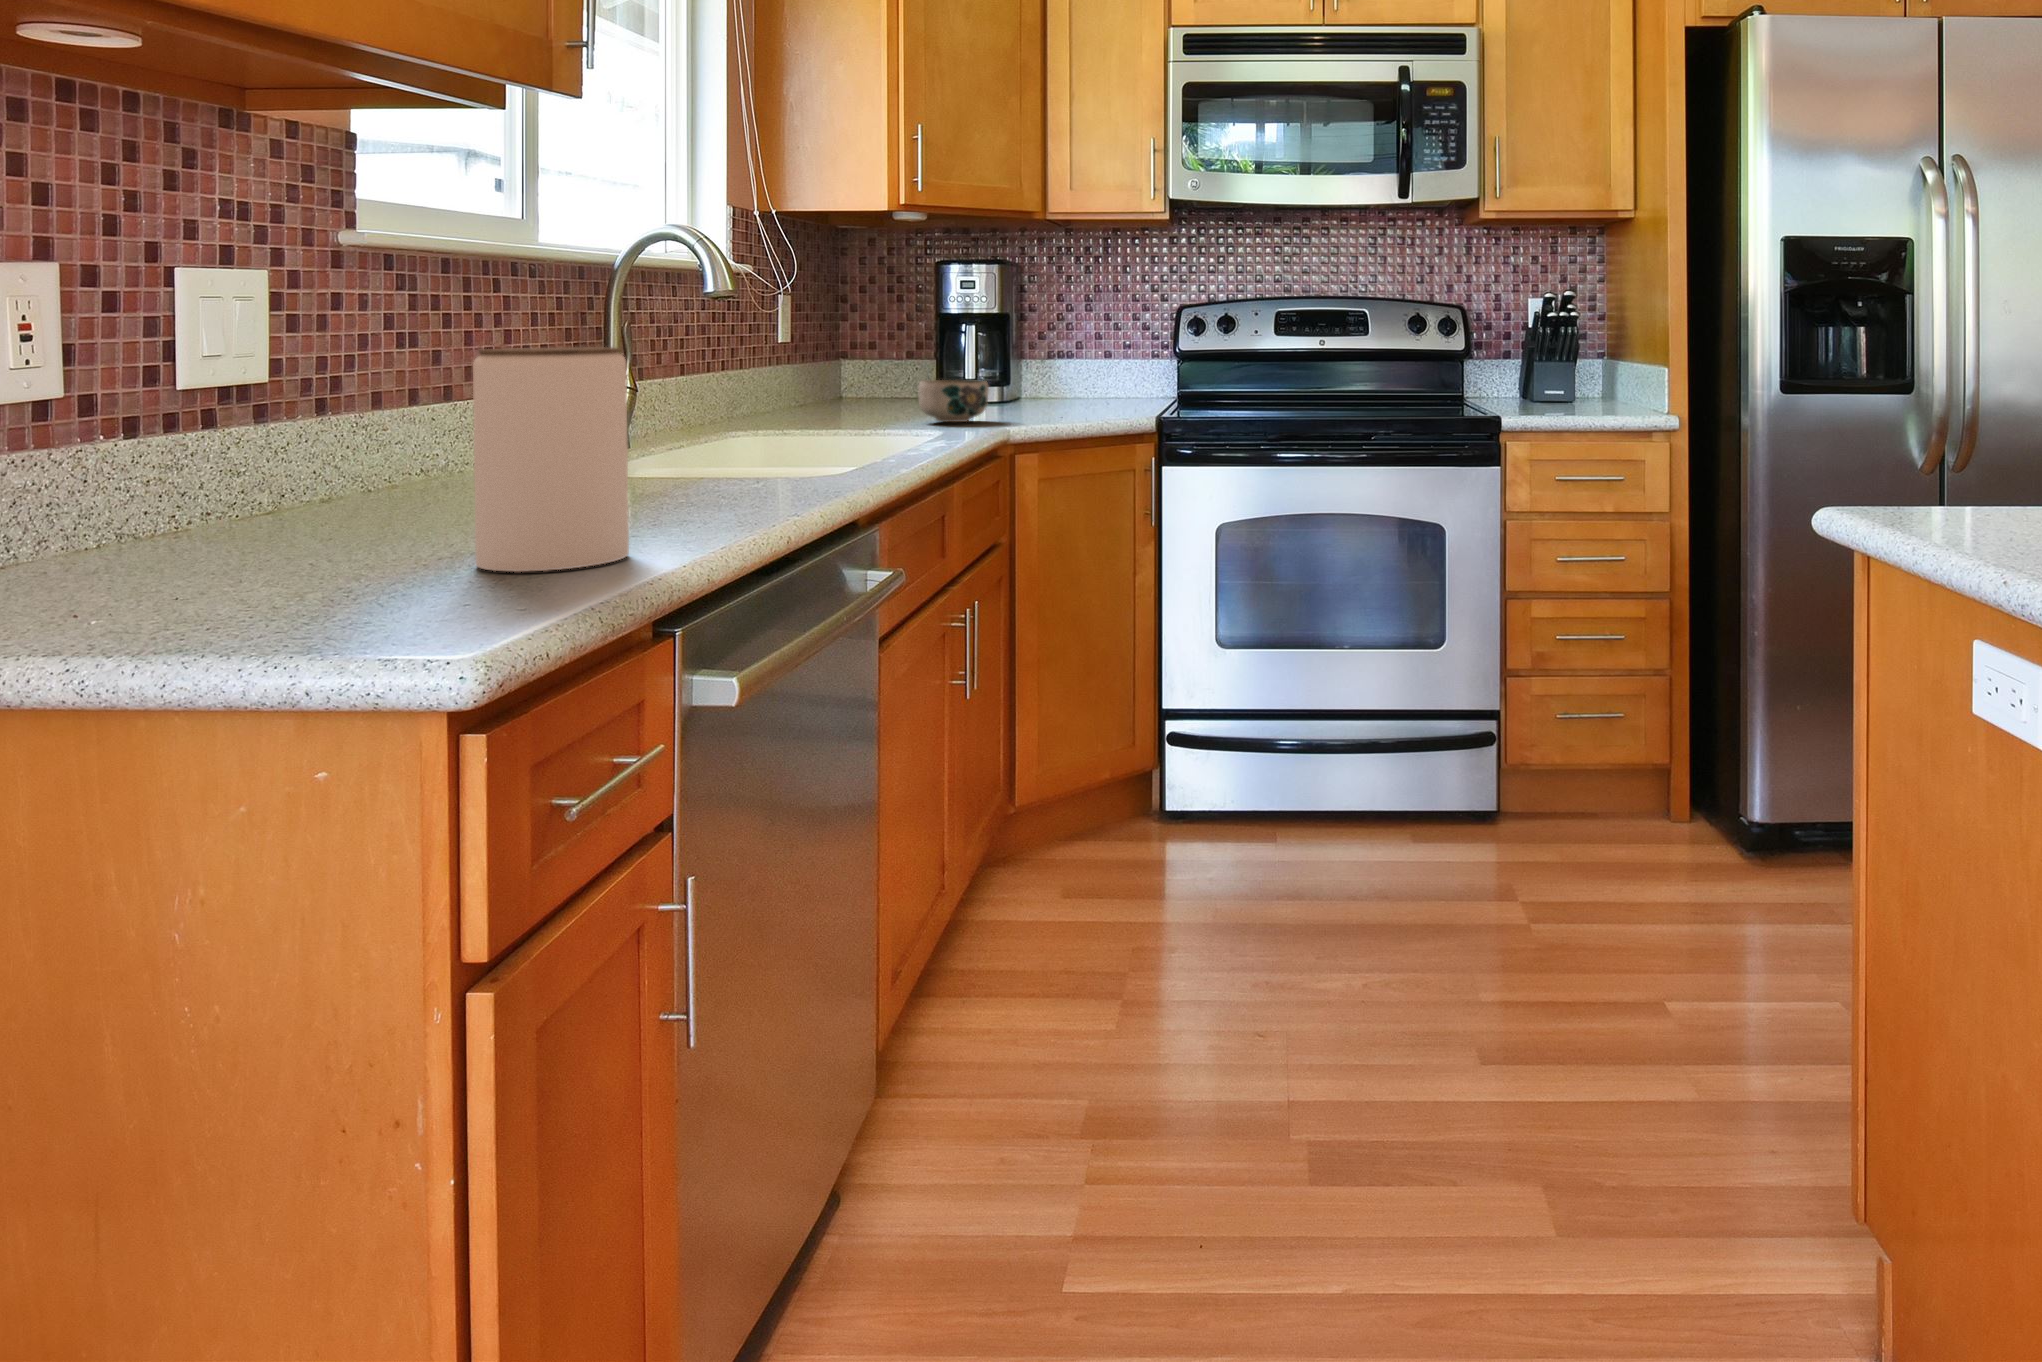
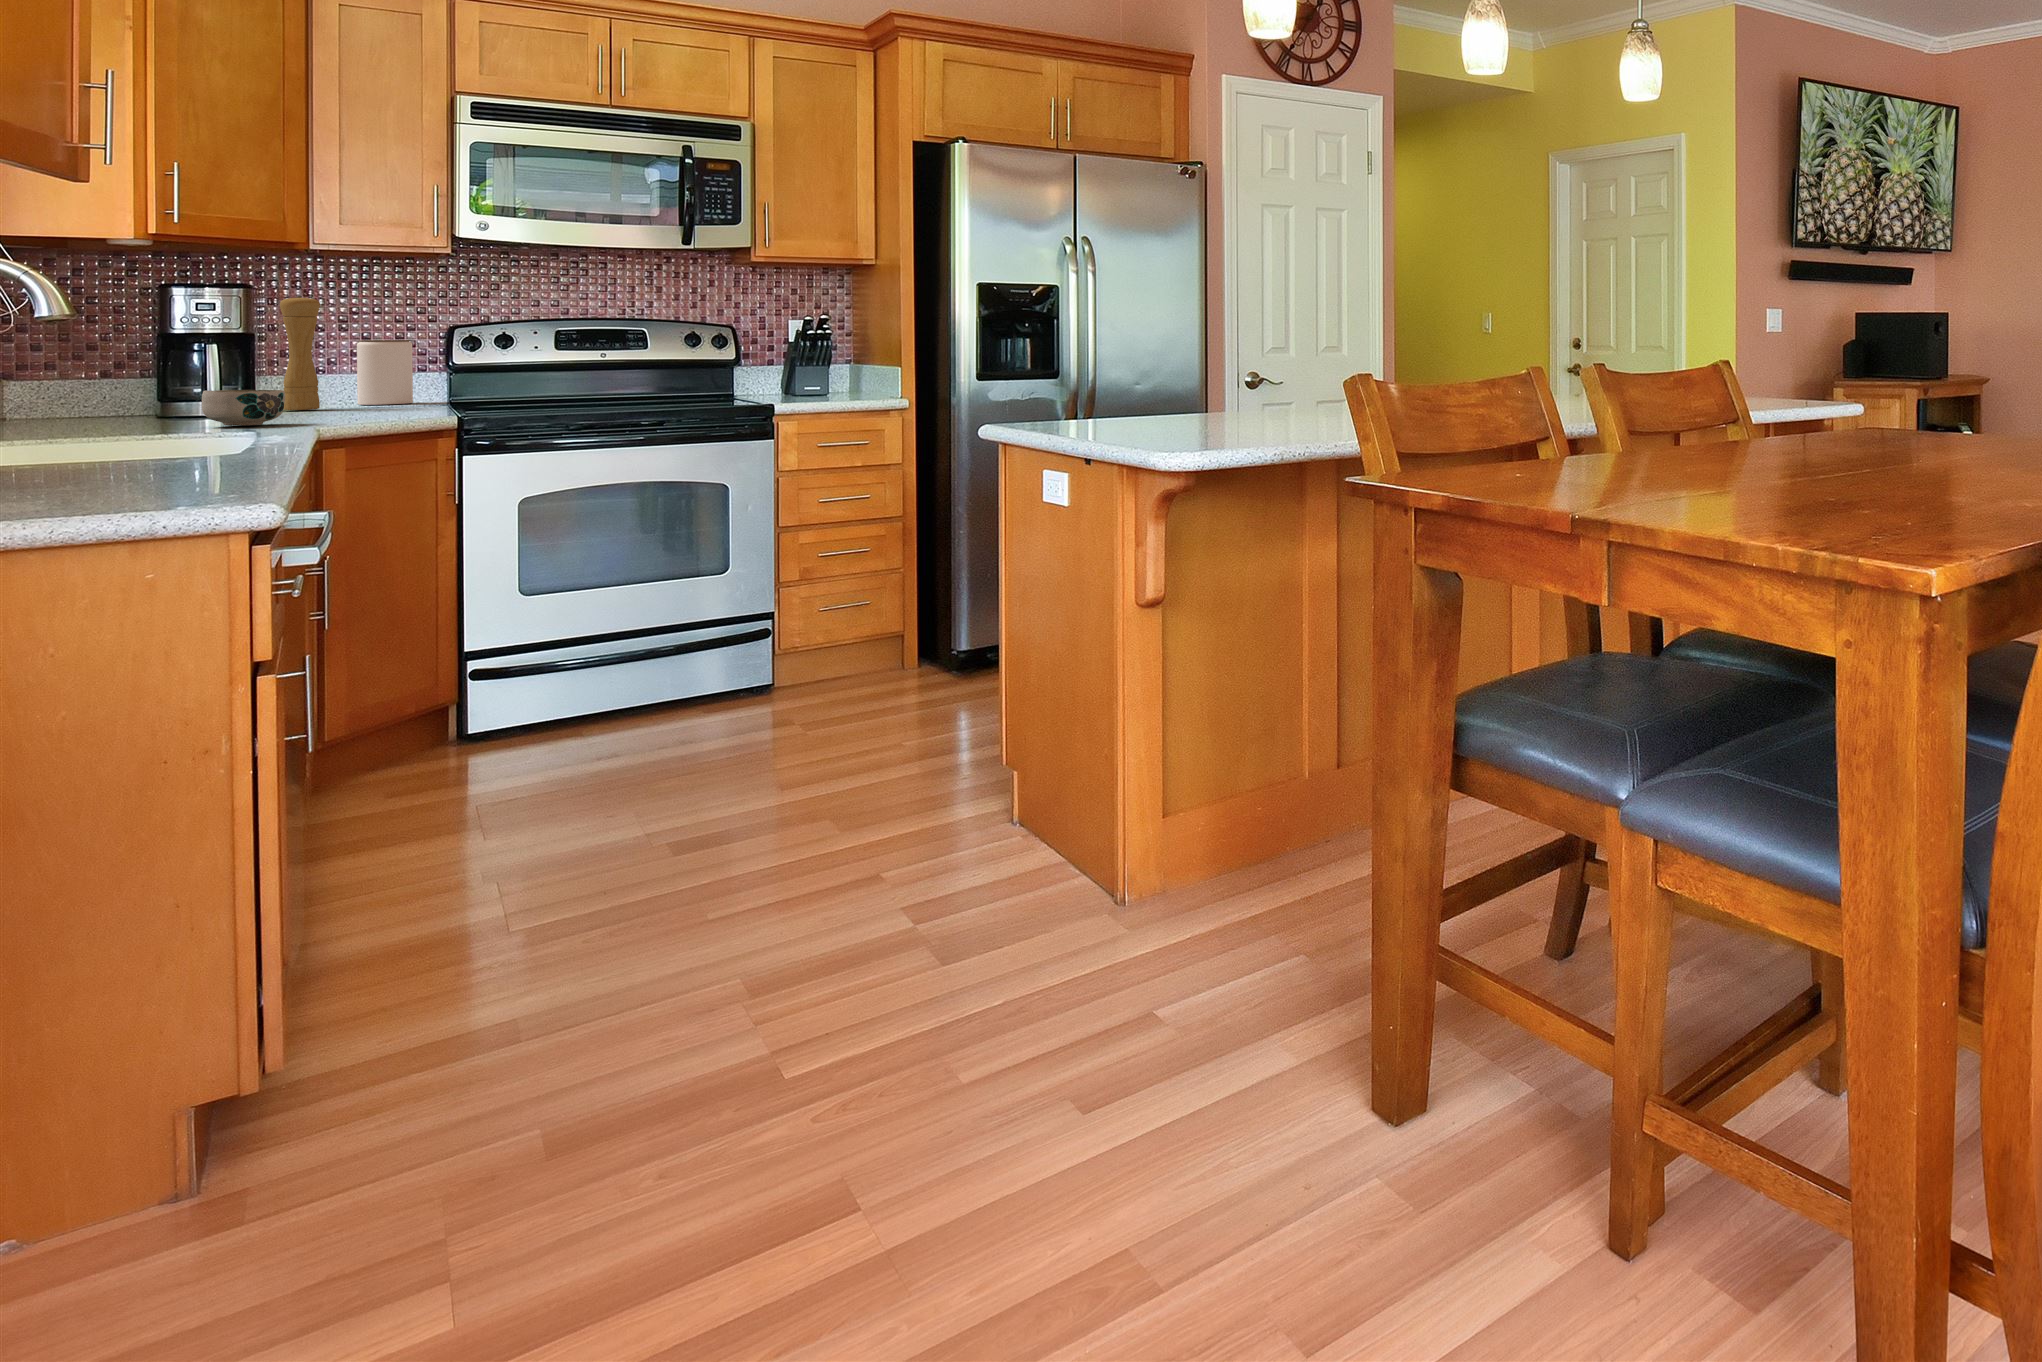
pepper mill: none [1024,273,1056,401] -> present [280,296,320,410]
jar: present [473,347,629,572] -> present [357,340,413,405]

